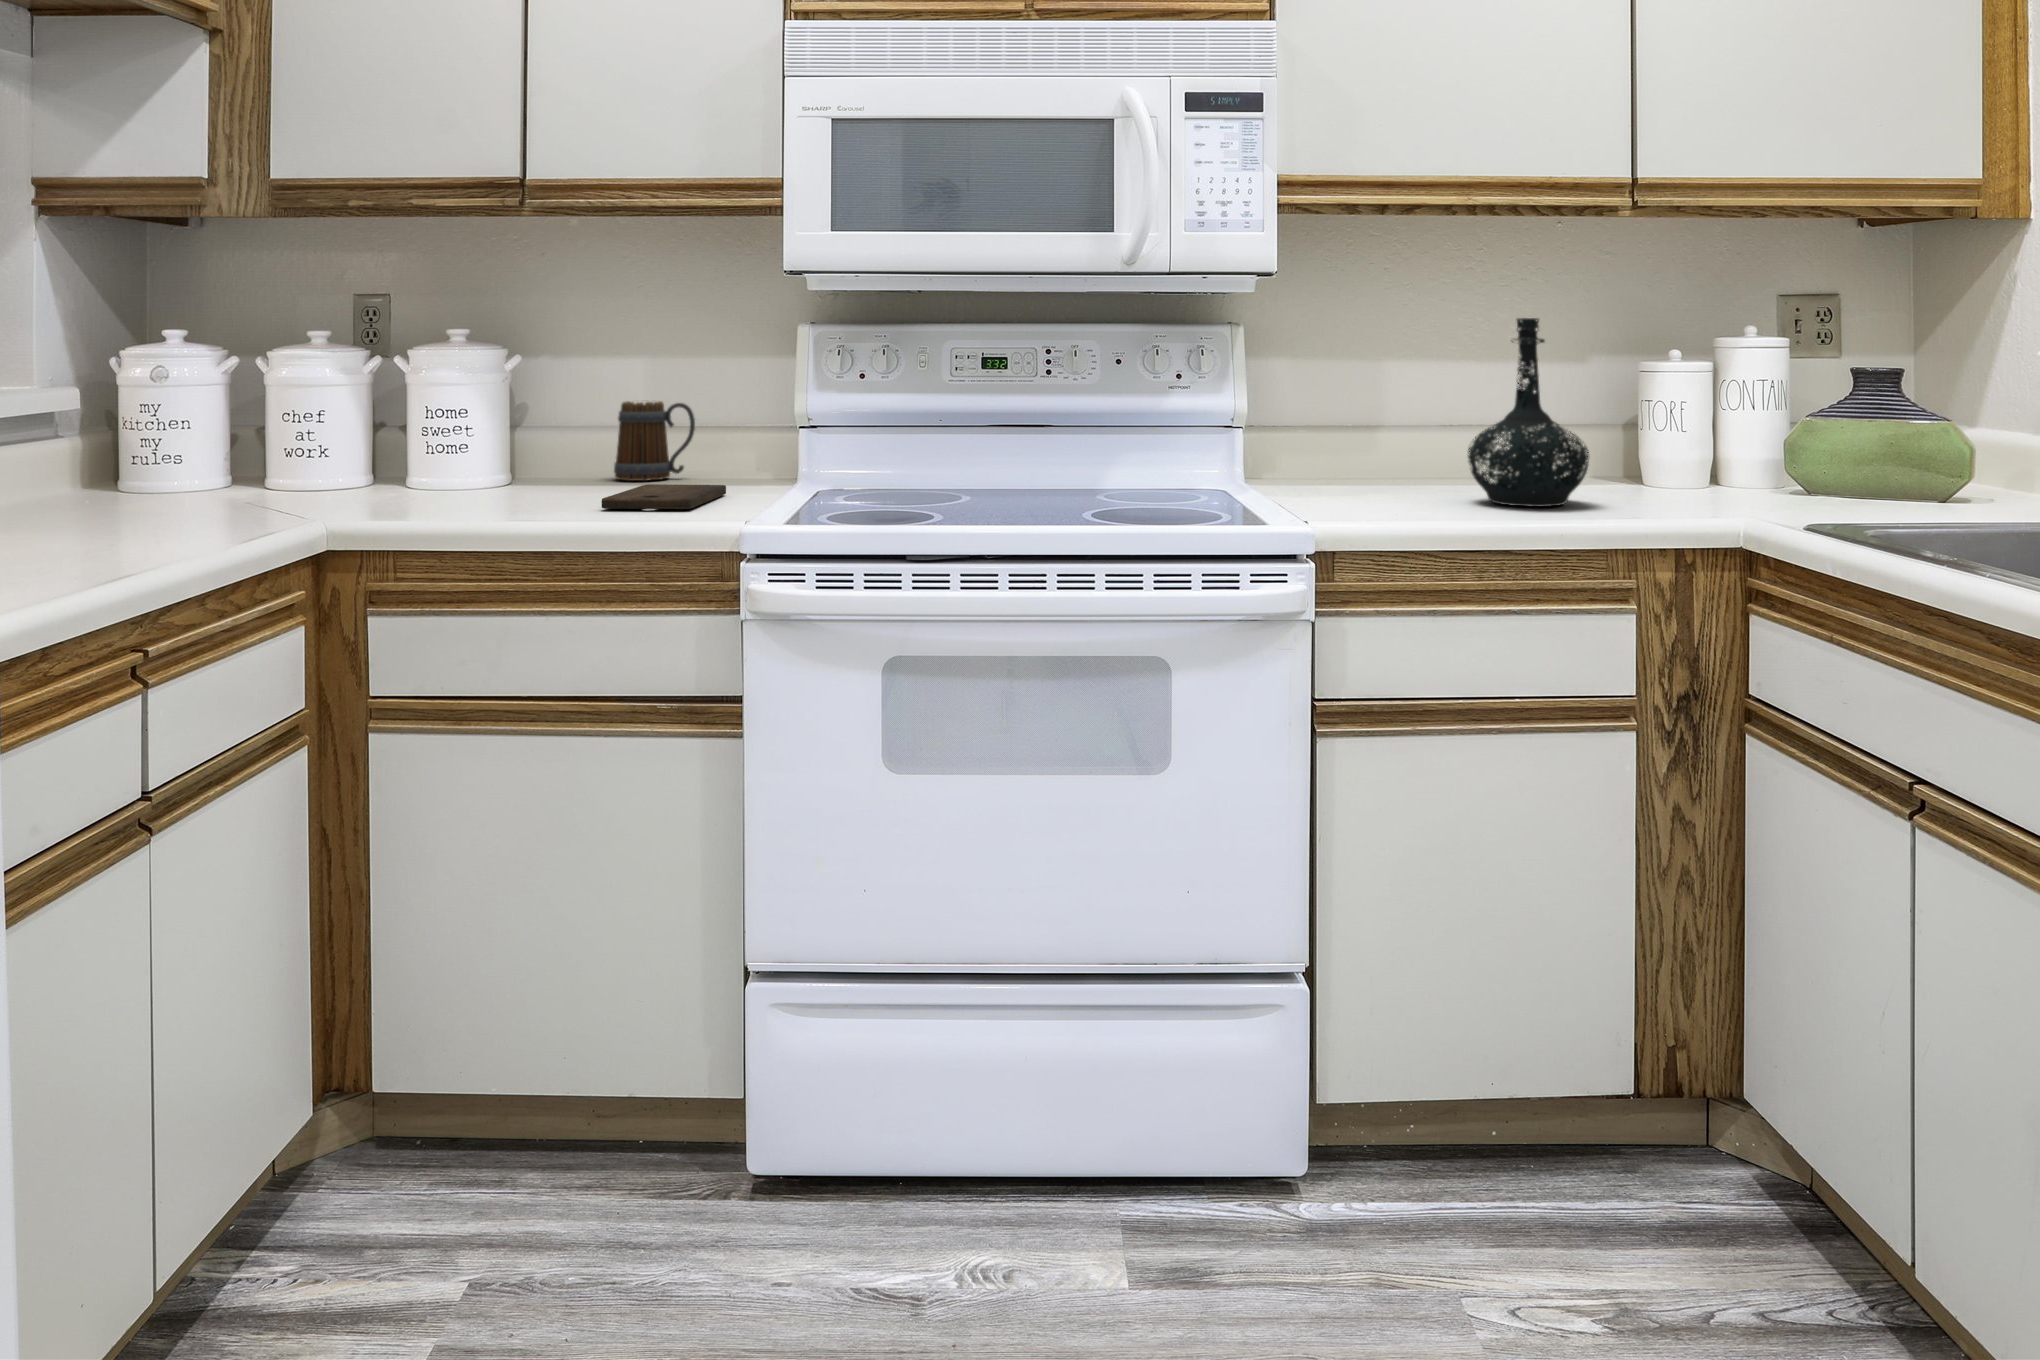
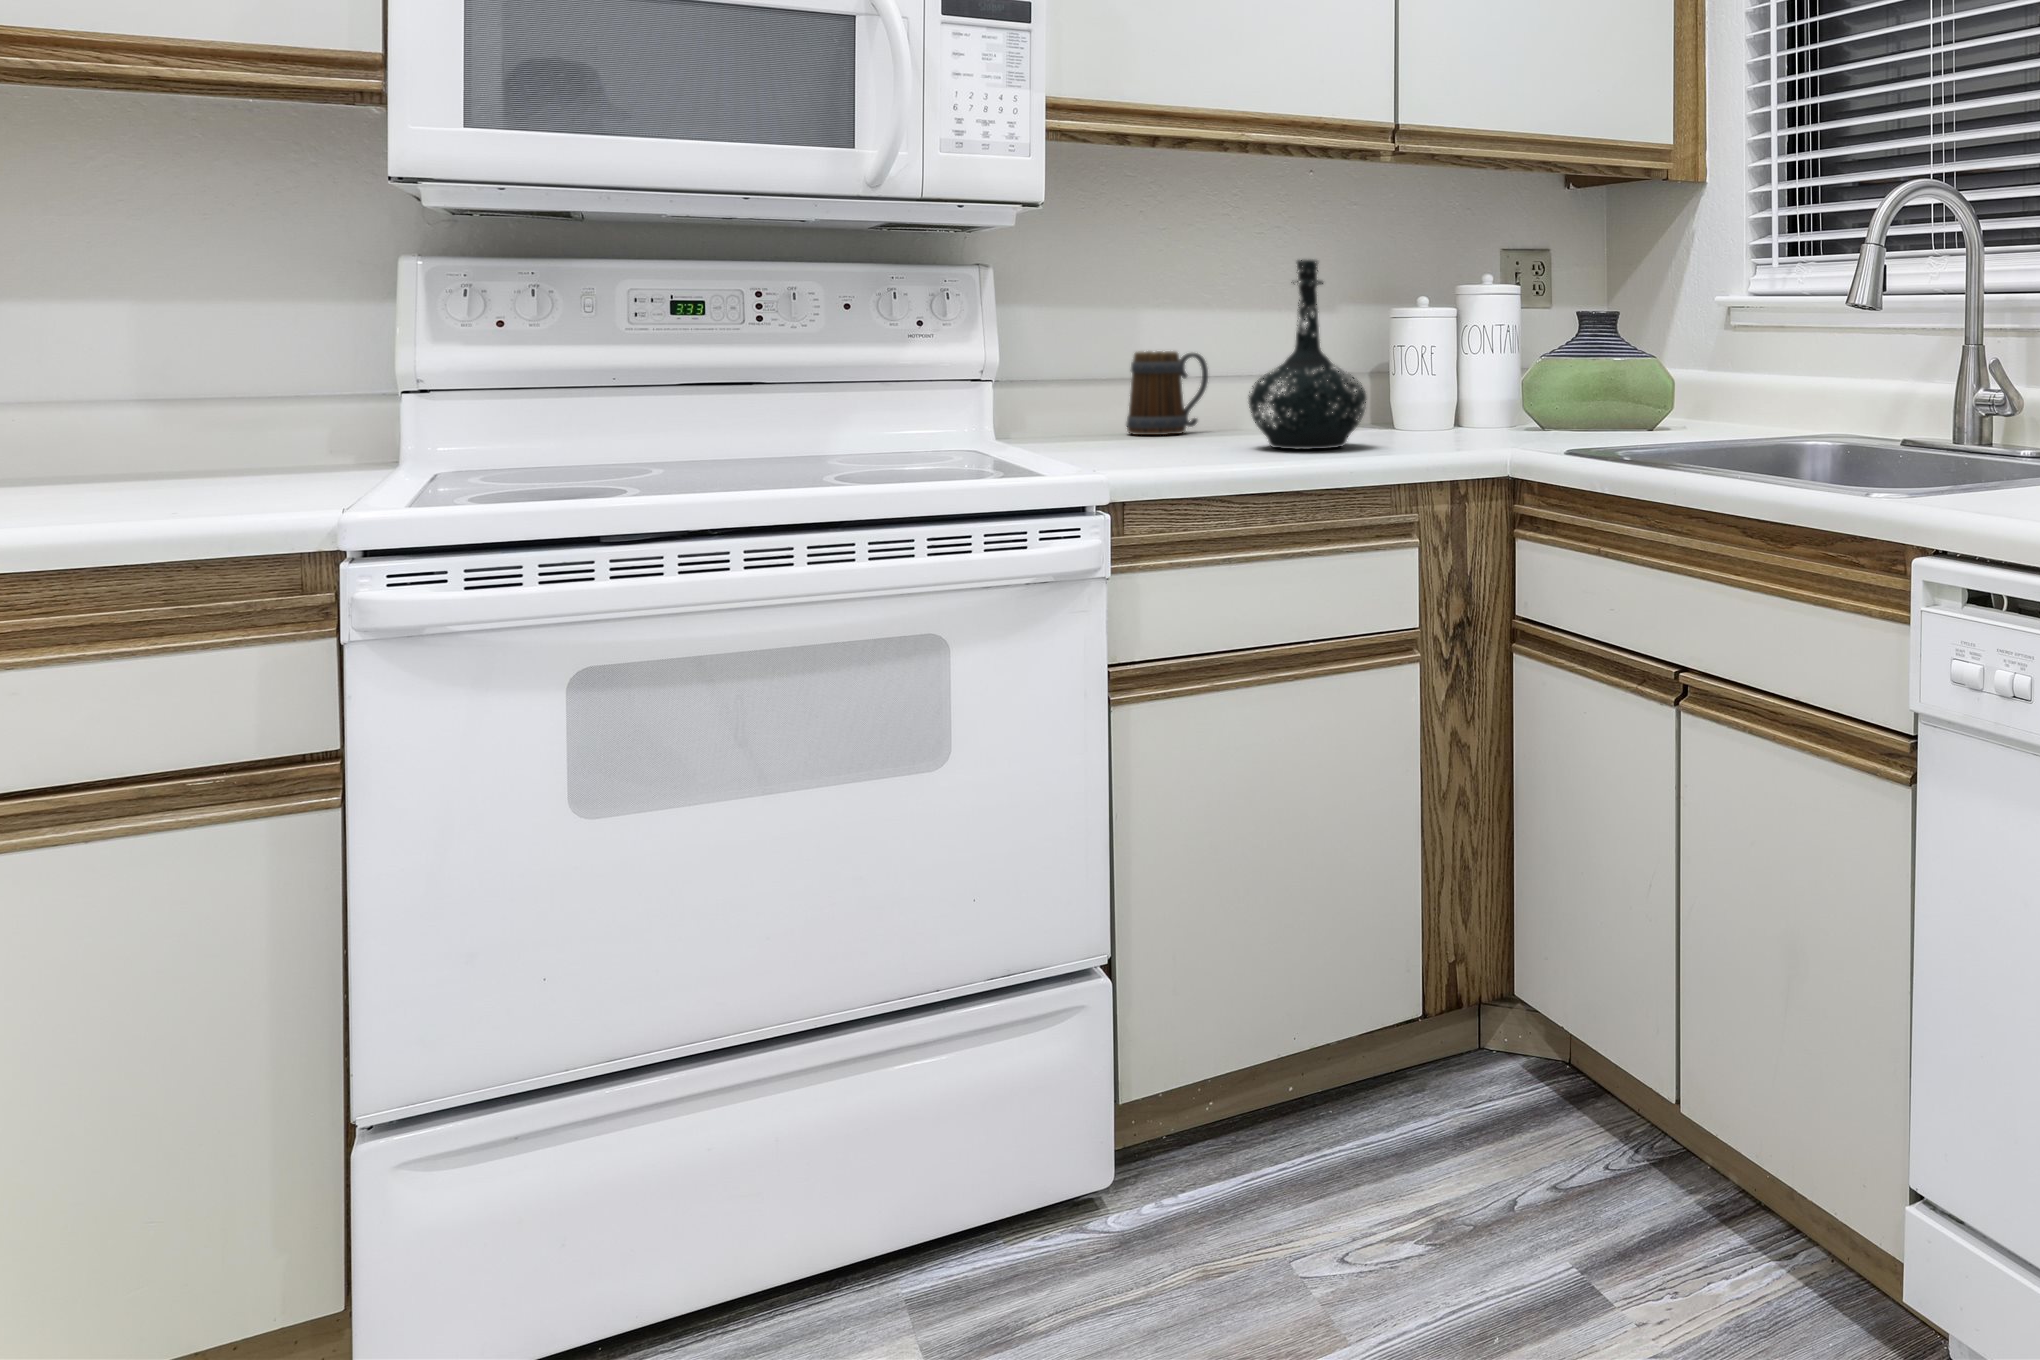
mug: present [614,401,695,481] -> present [1126,351,1208,435]
cutting board: present [602,484,726,509] -> none [71,472,283,509]

